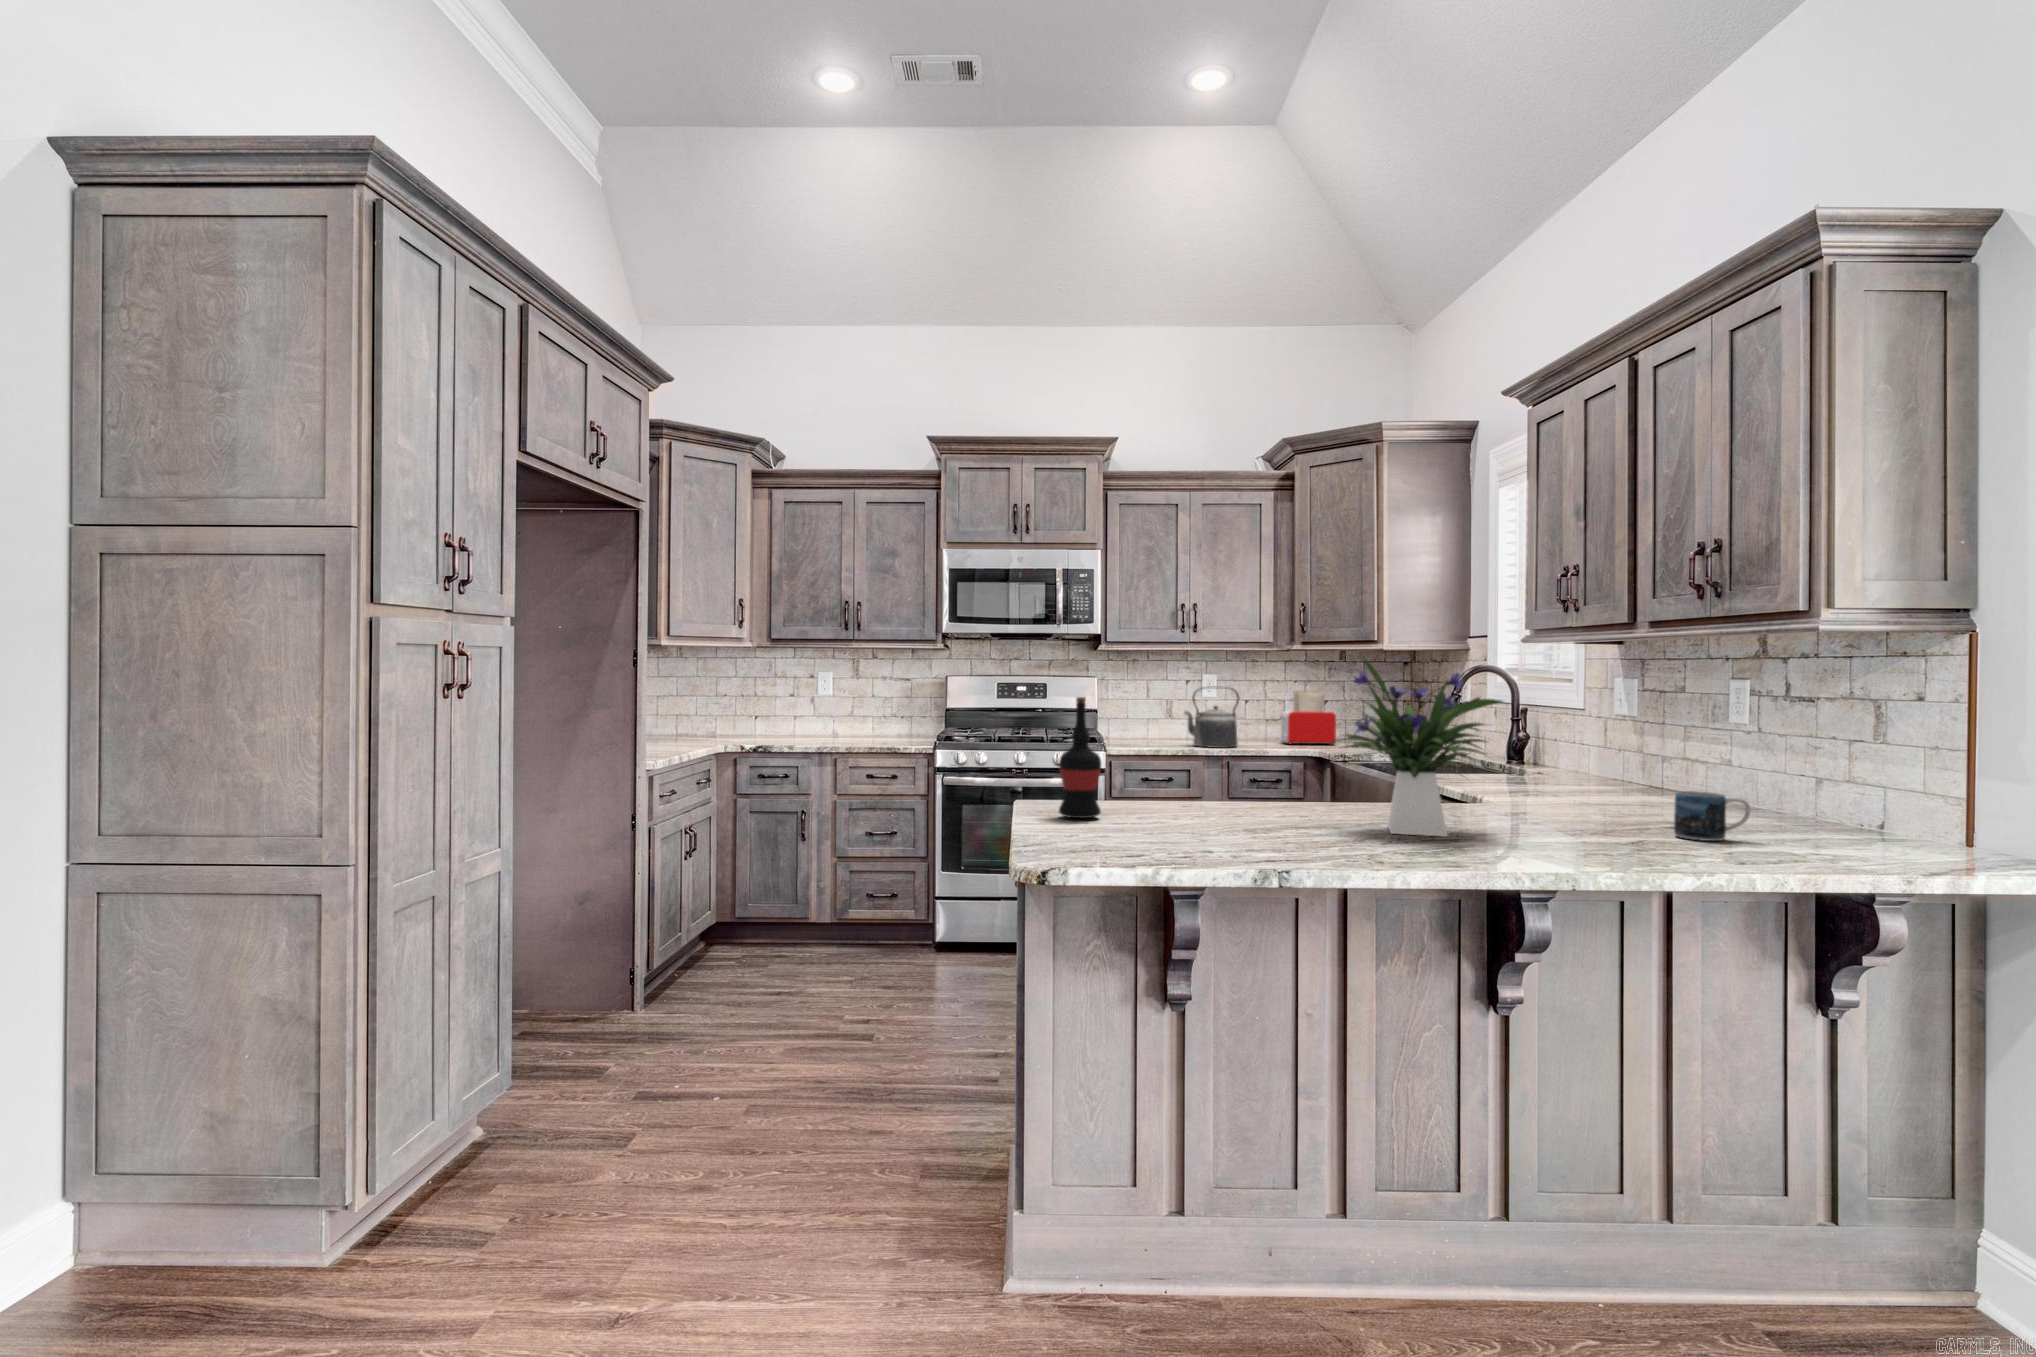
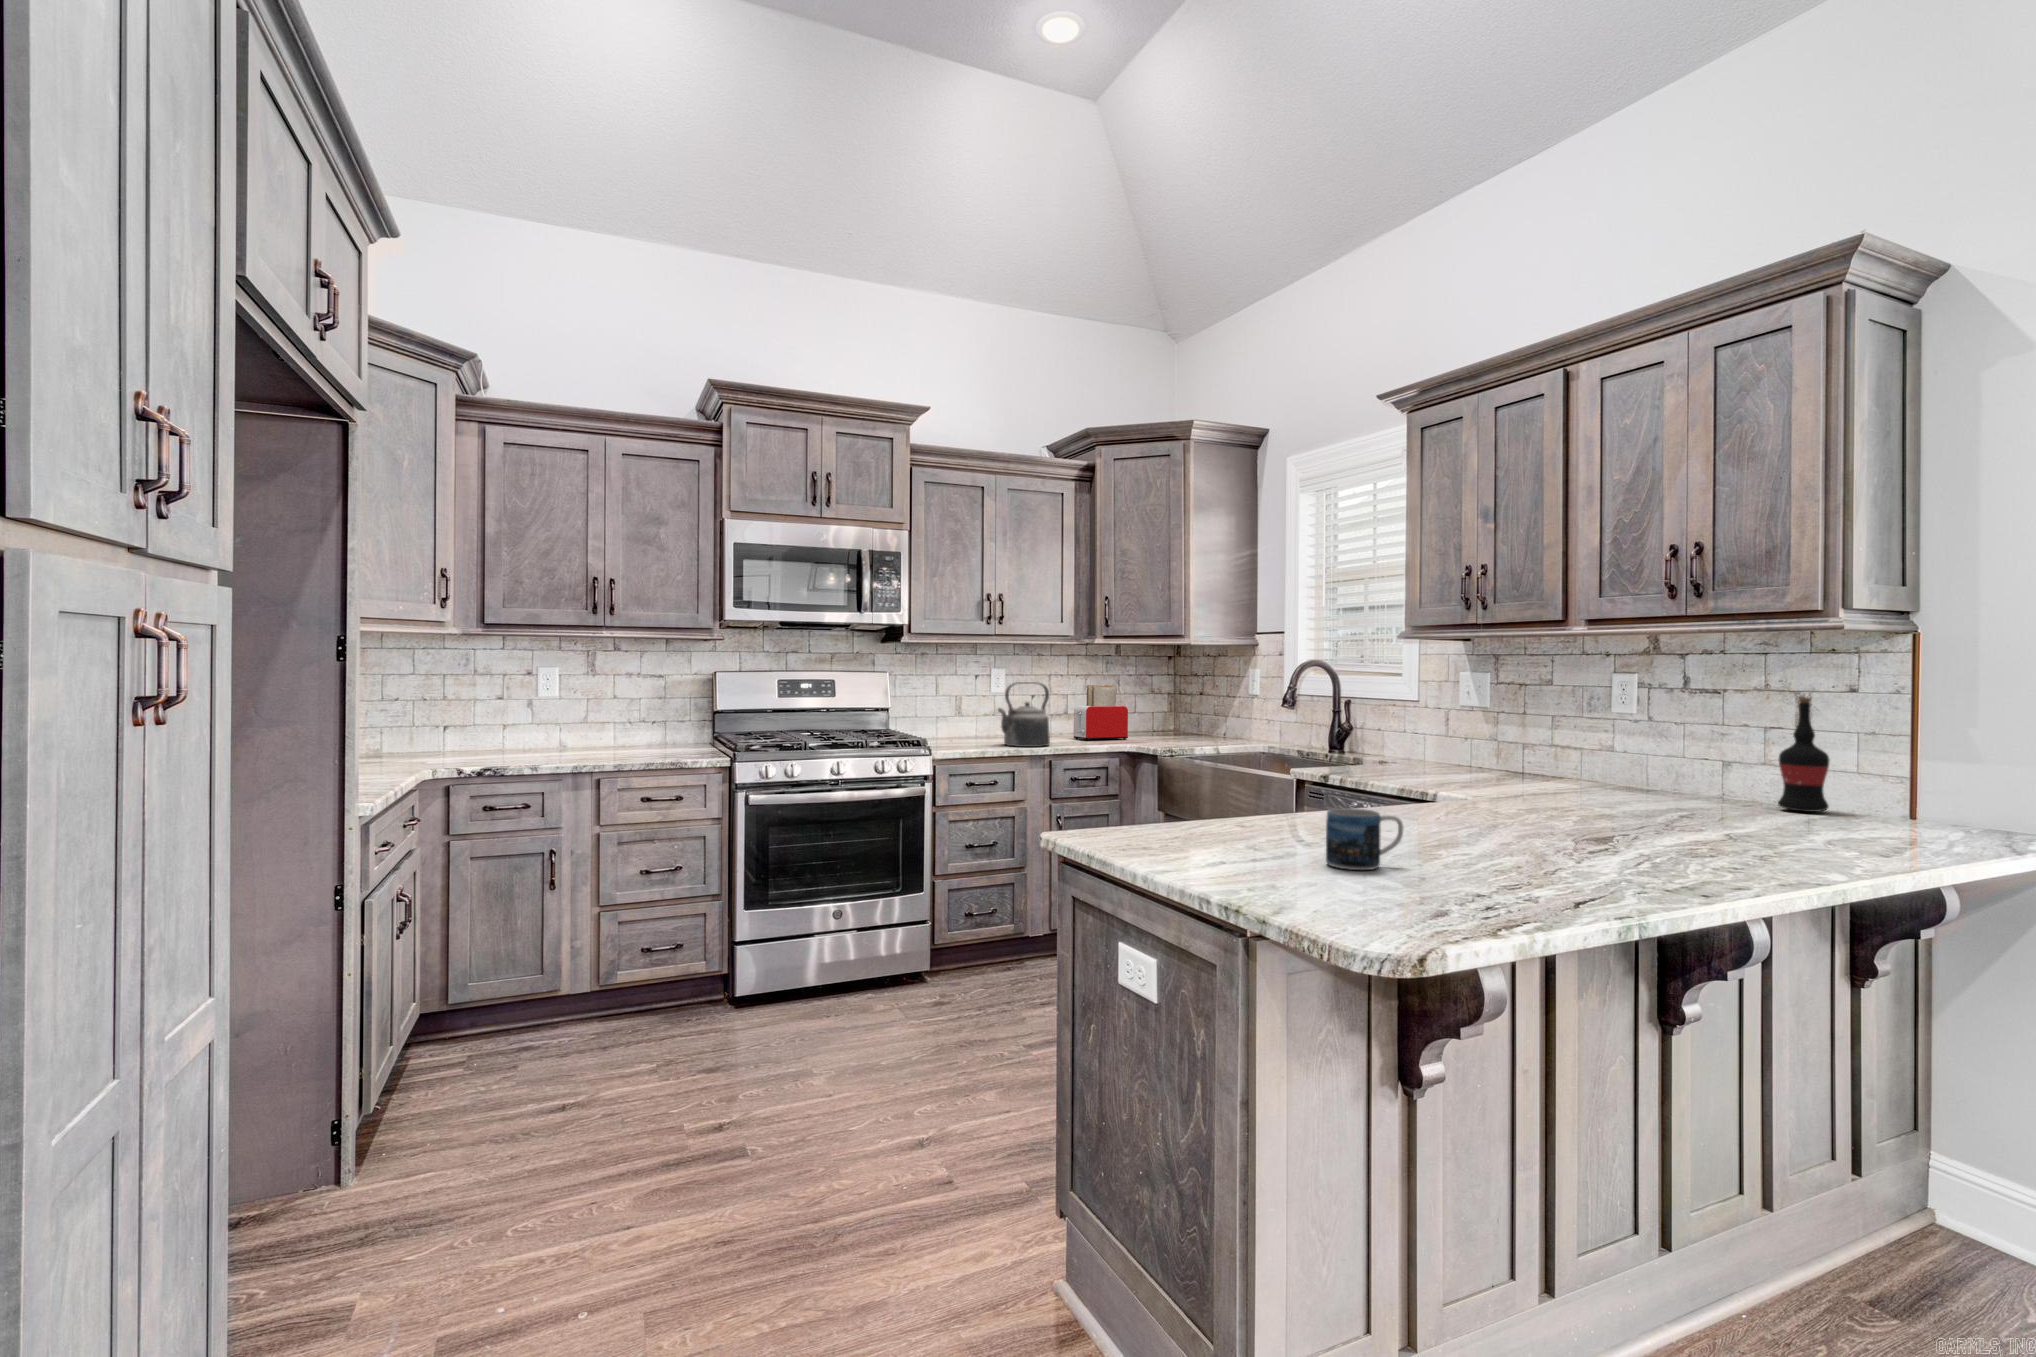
flower arrangement: present [1332,659,1502,836] -> none [1441,654,1647,845]
wine bottle: present [1059,697,1102,818] -> present [1778,697,1830,812]
mug: present [1674,791,1750,841] -> present [1326,808,1403,870]

